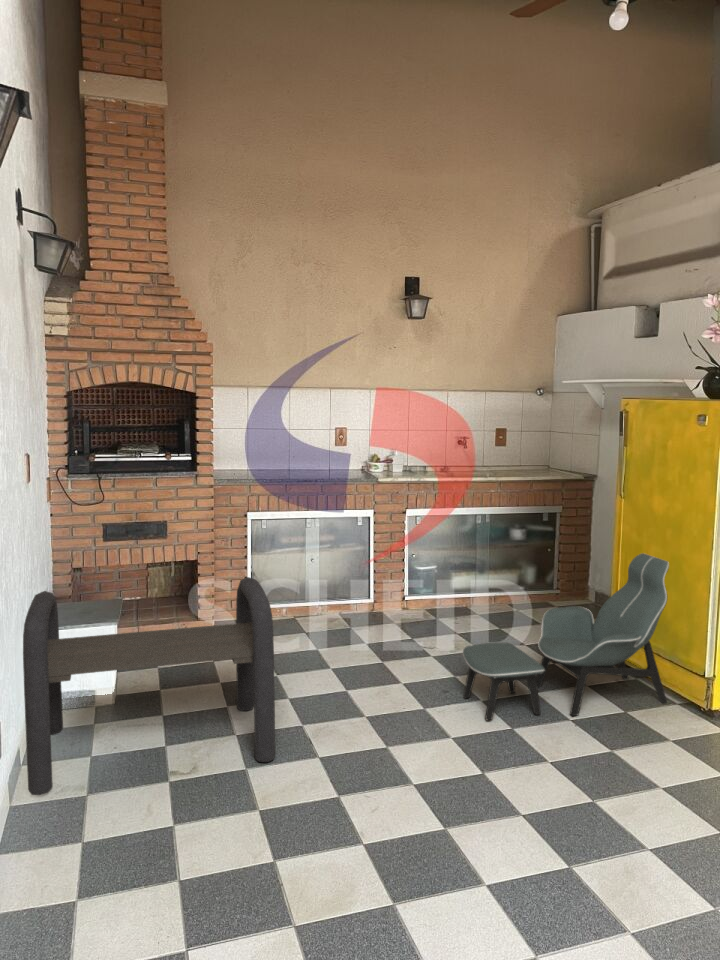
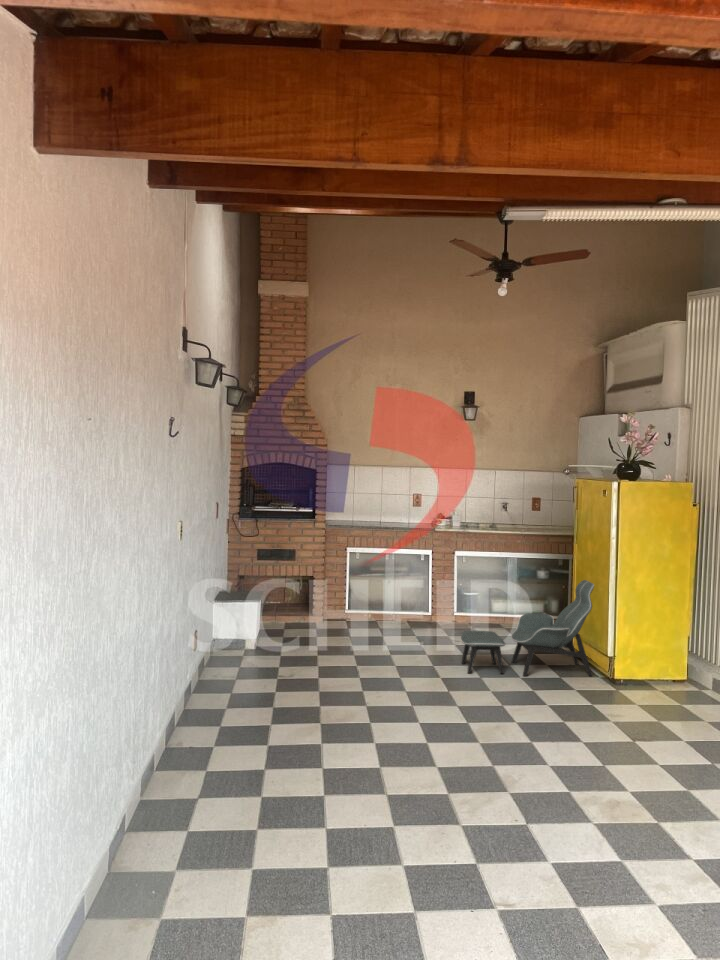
bench: present [23,577,275,795] -> none [209,576,338,677]

